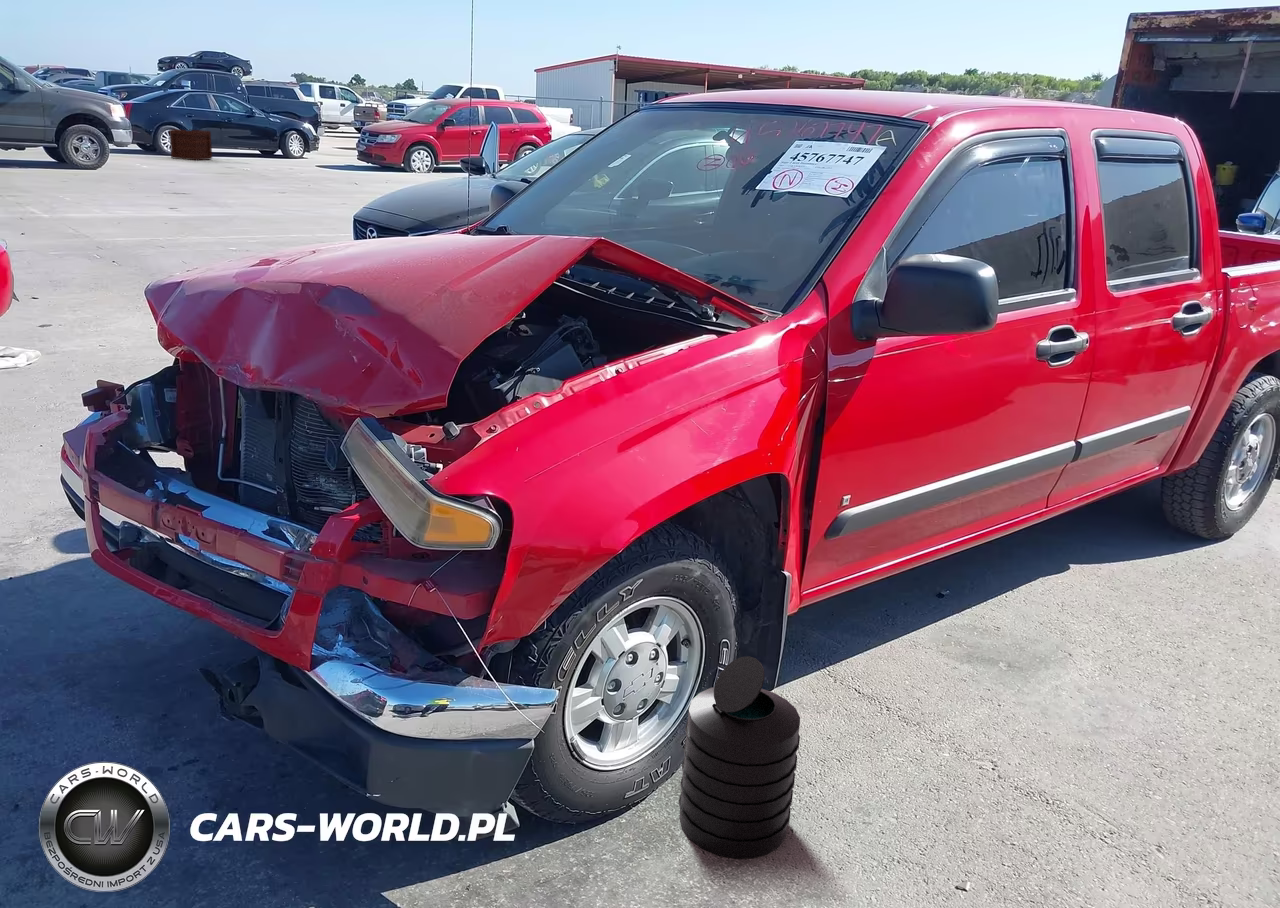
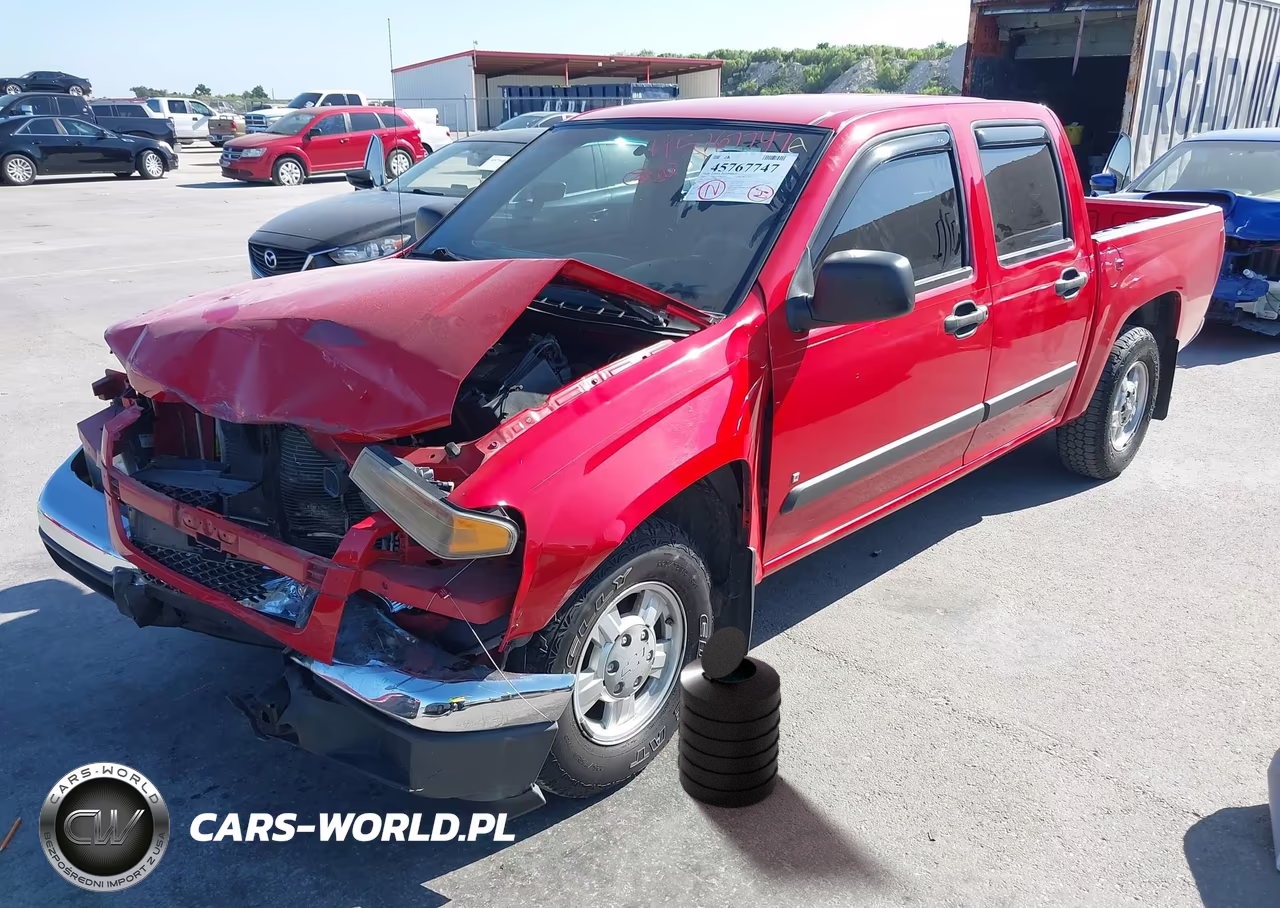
wooden crate: present [169,129,212,160] -> none [14,158,64,190]

